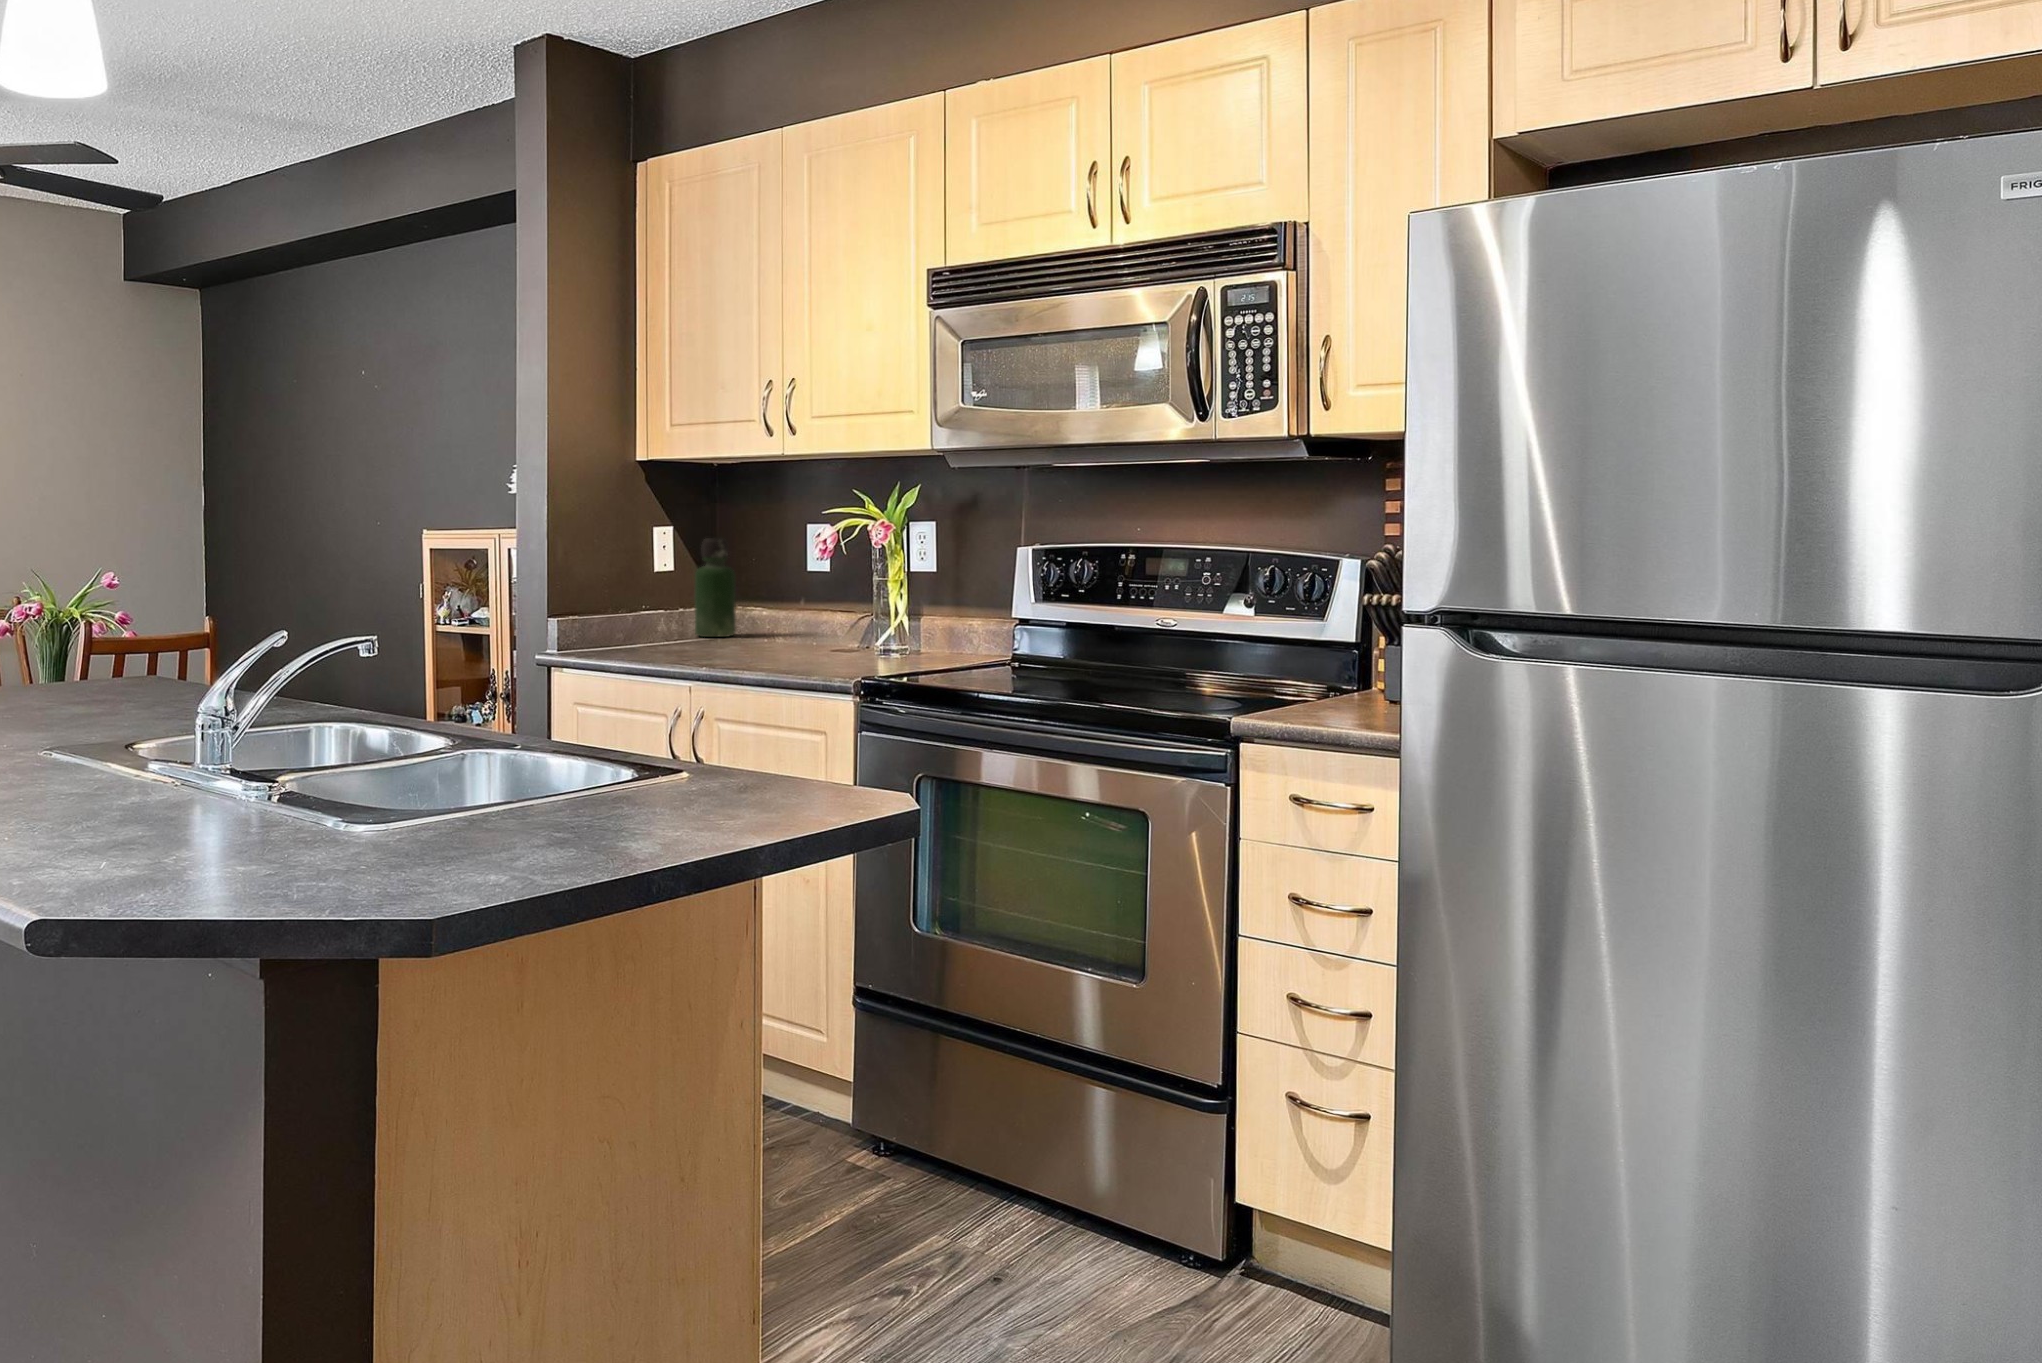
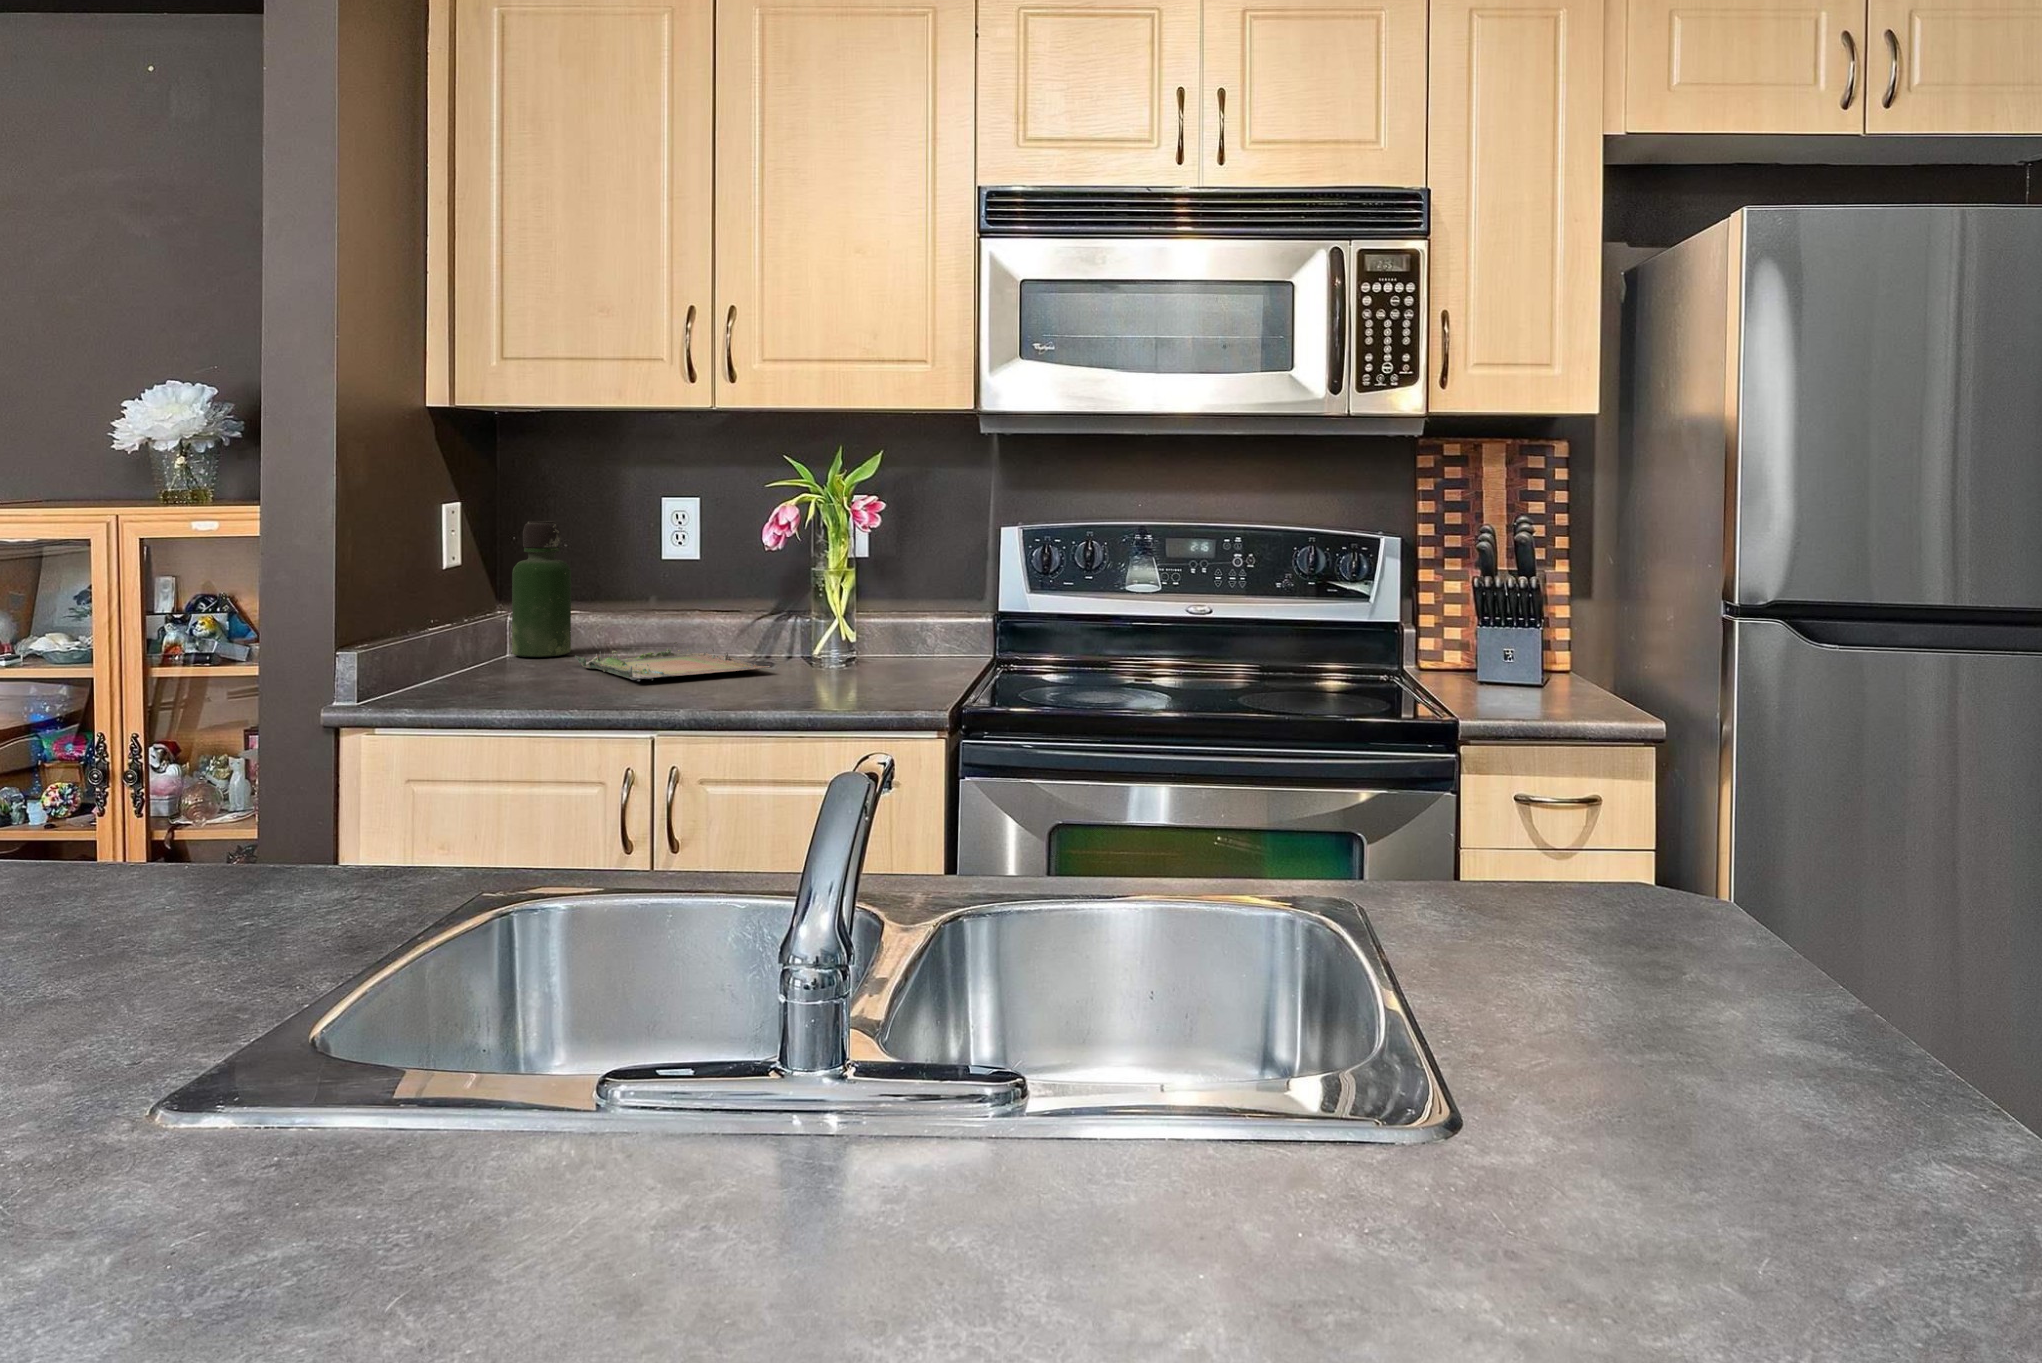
tray: none [696,628,807,655] -> present [575,640,770,681]

